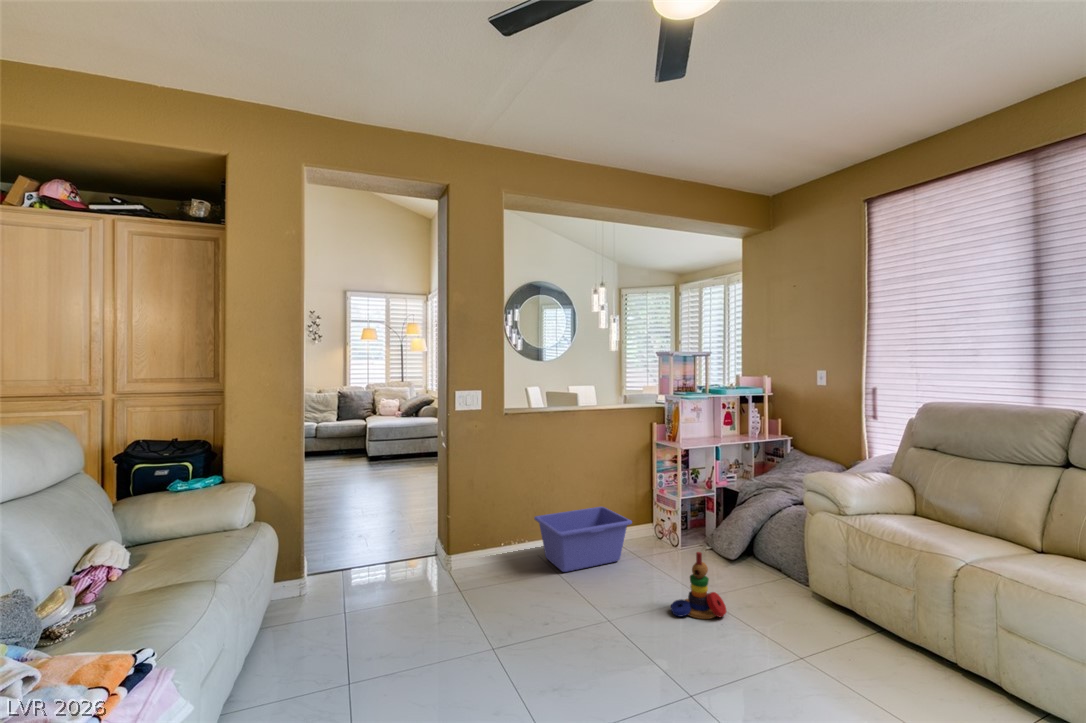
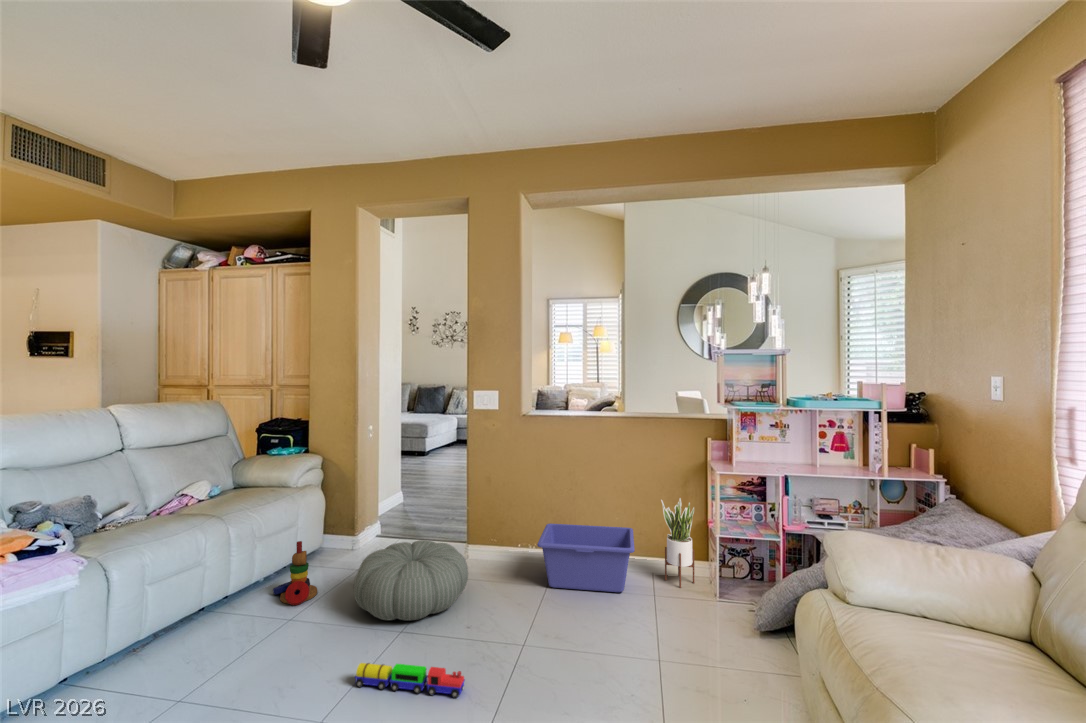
potted plant: none [631,474,652,547] -> present [661,498,695,588]
stacking toy: present [671,552,726,619] -> present [273,541,317,605]
pouf: none [399,554,521,645] -> present [354,540,468,620]
toy train: none [525,650,628,704] -> present [355,663,465,698]

